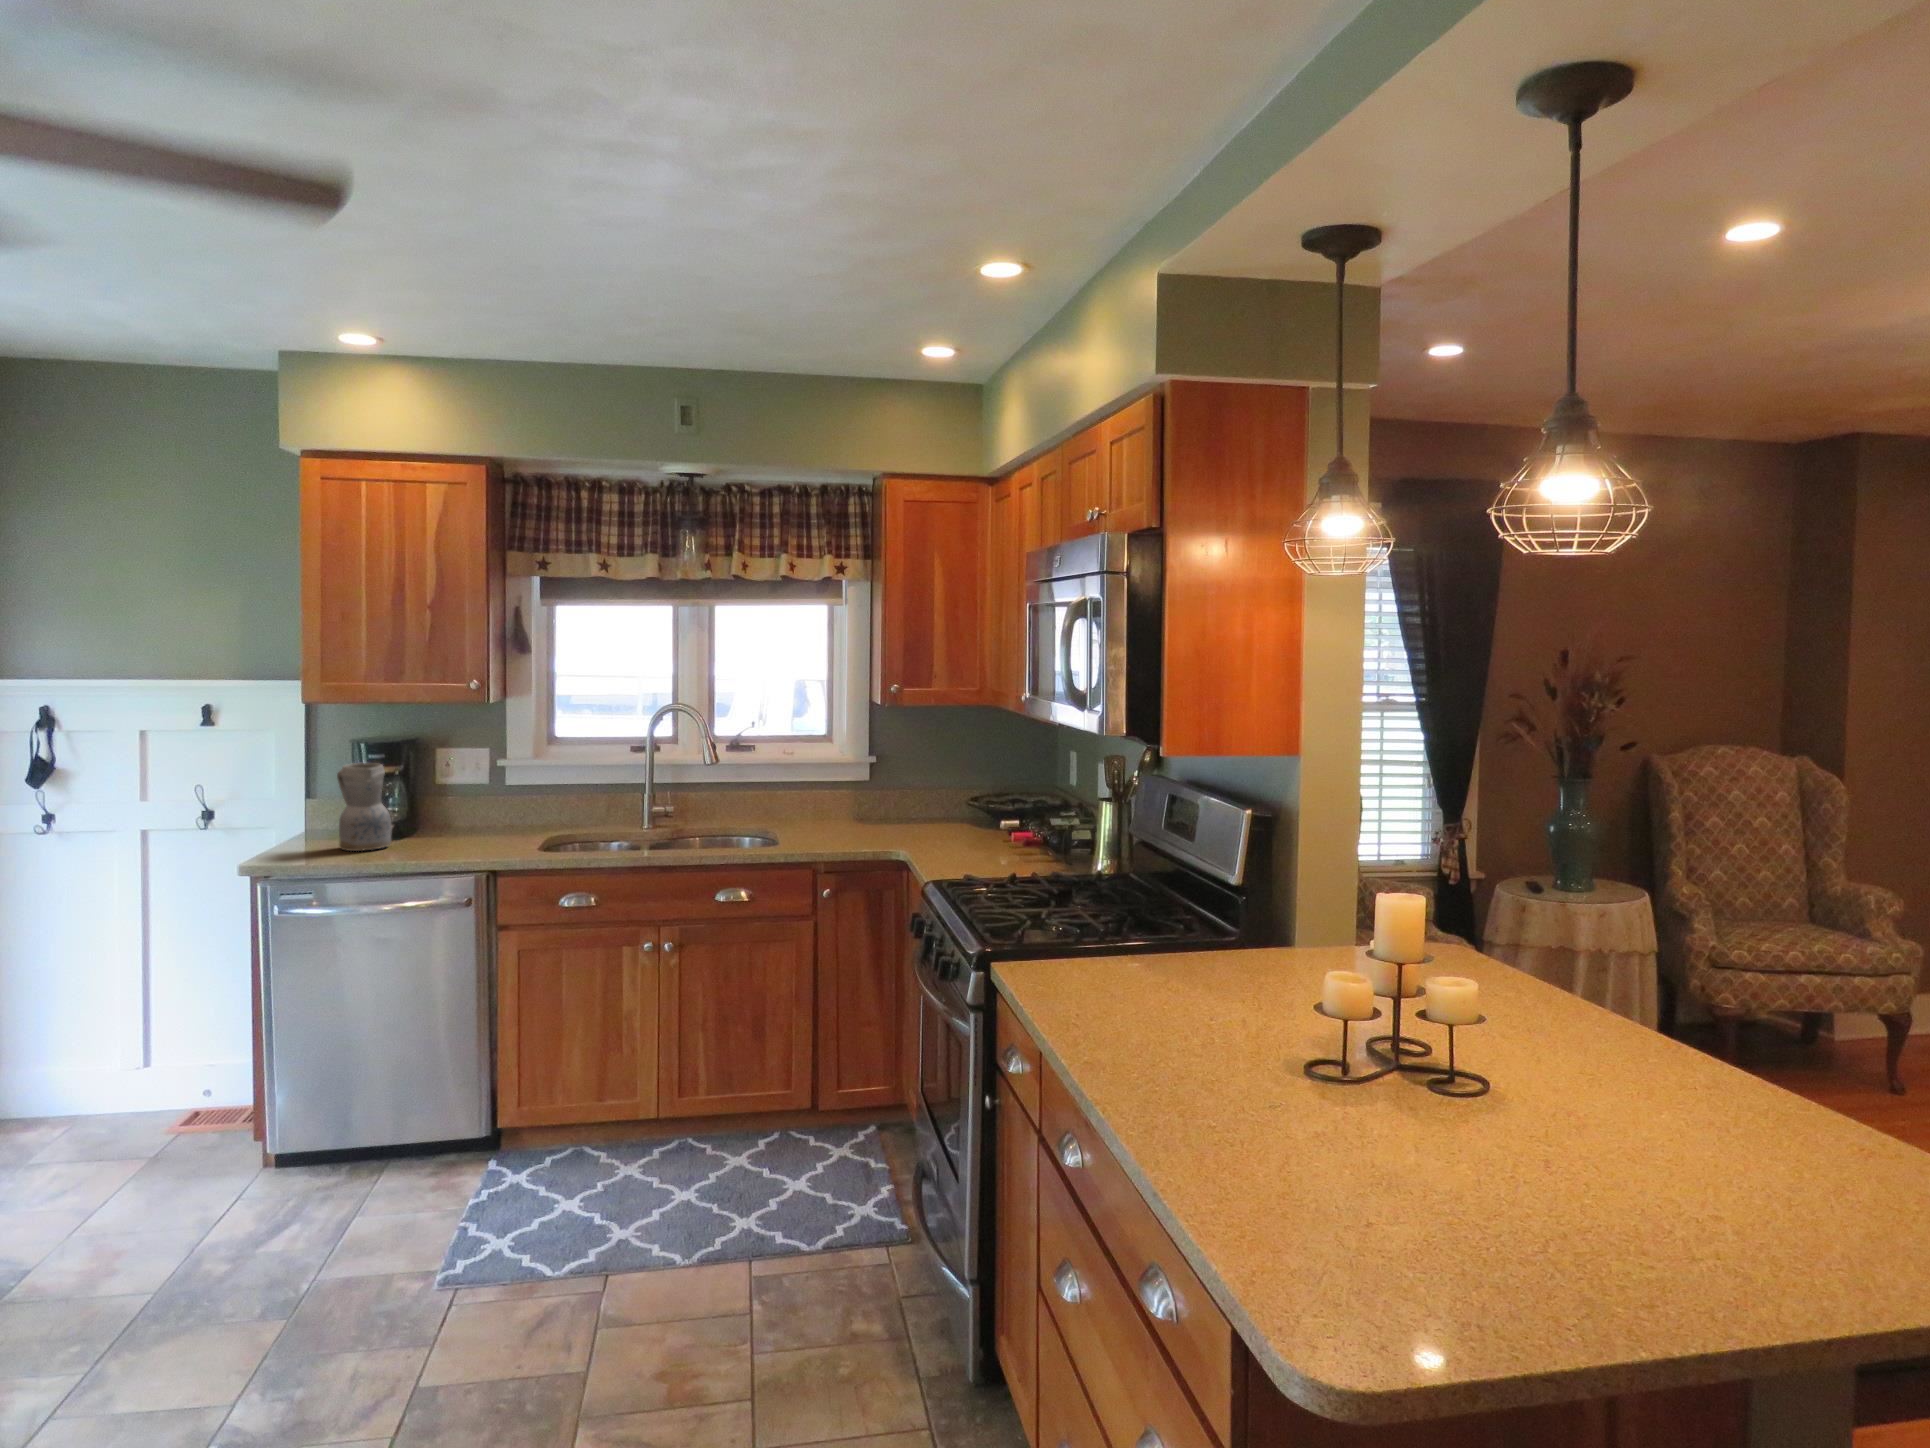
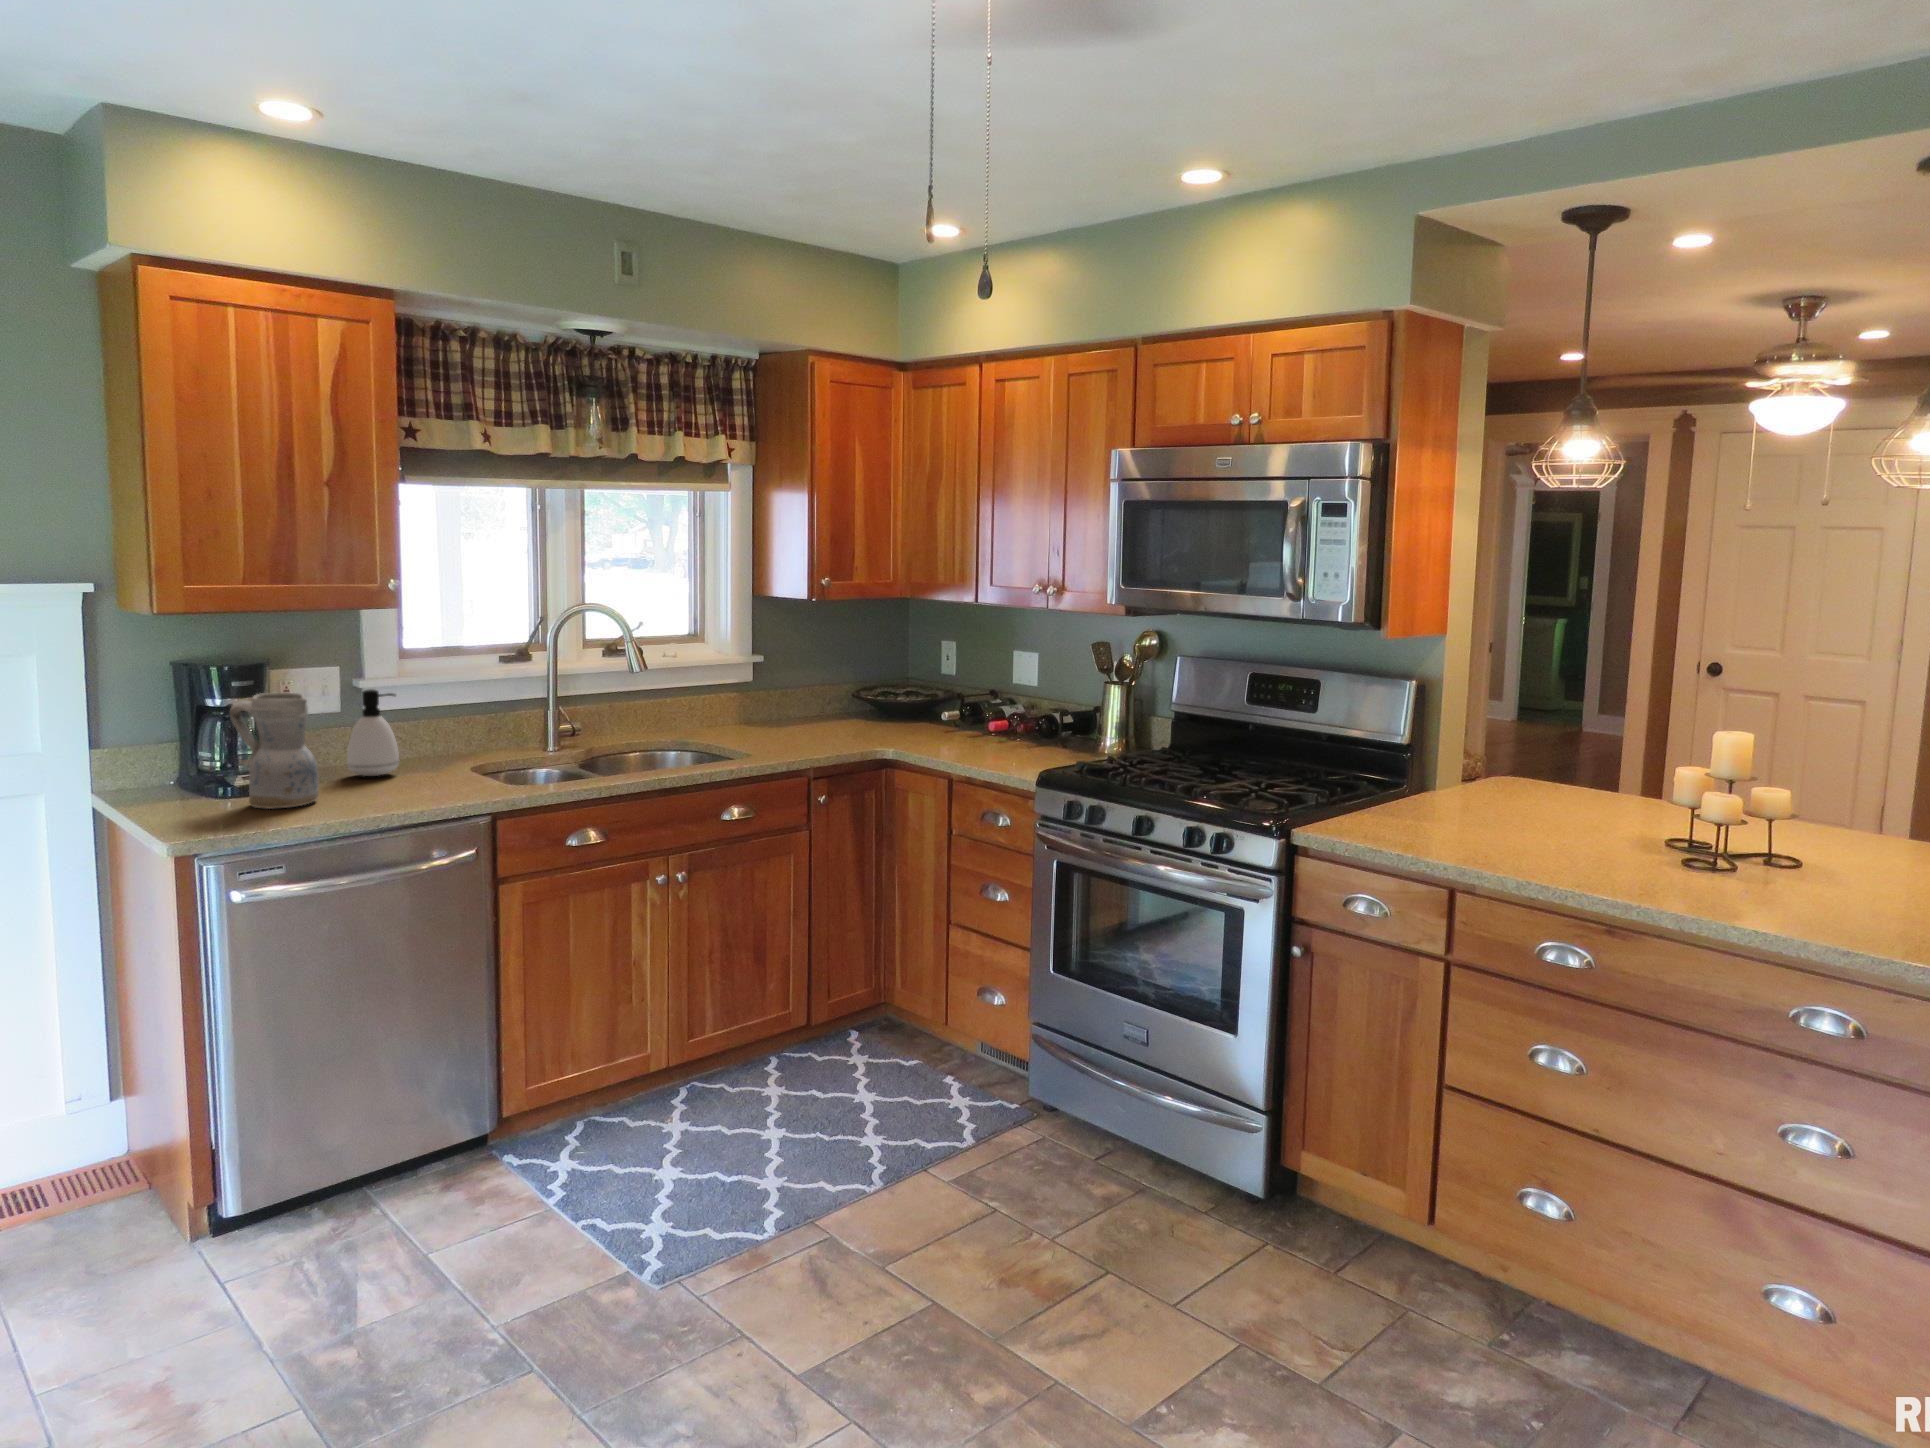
soap dispenser: none [461,766,502,835] -> present [347,689,399,776]

